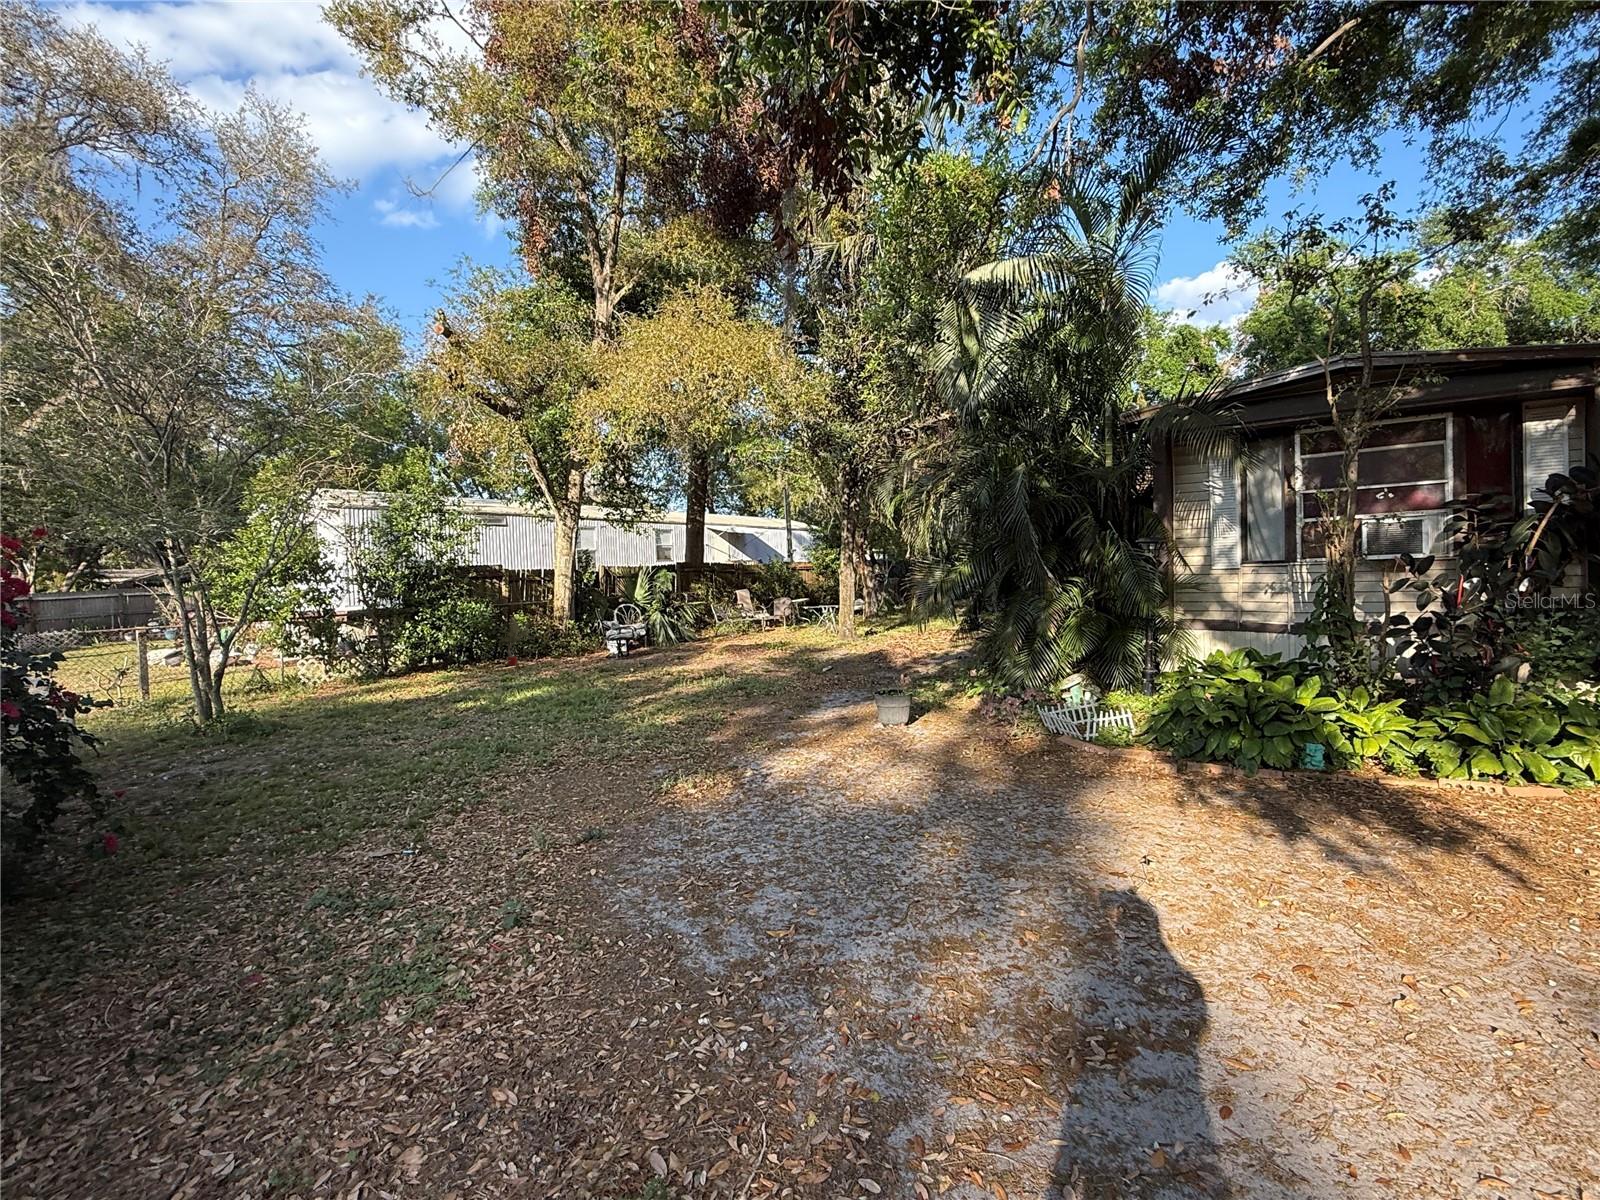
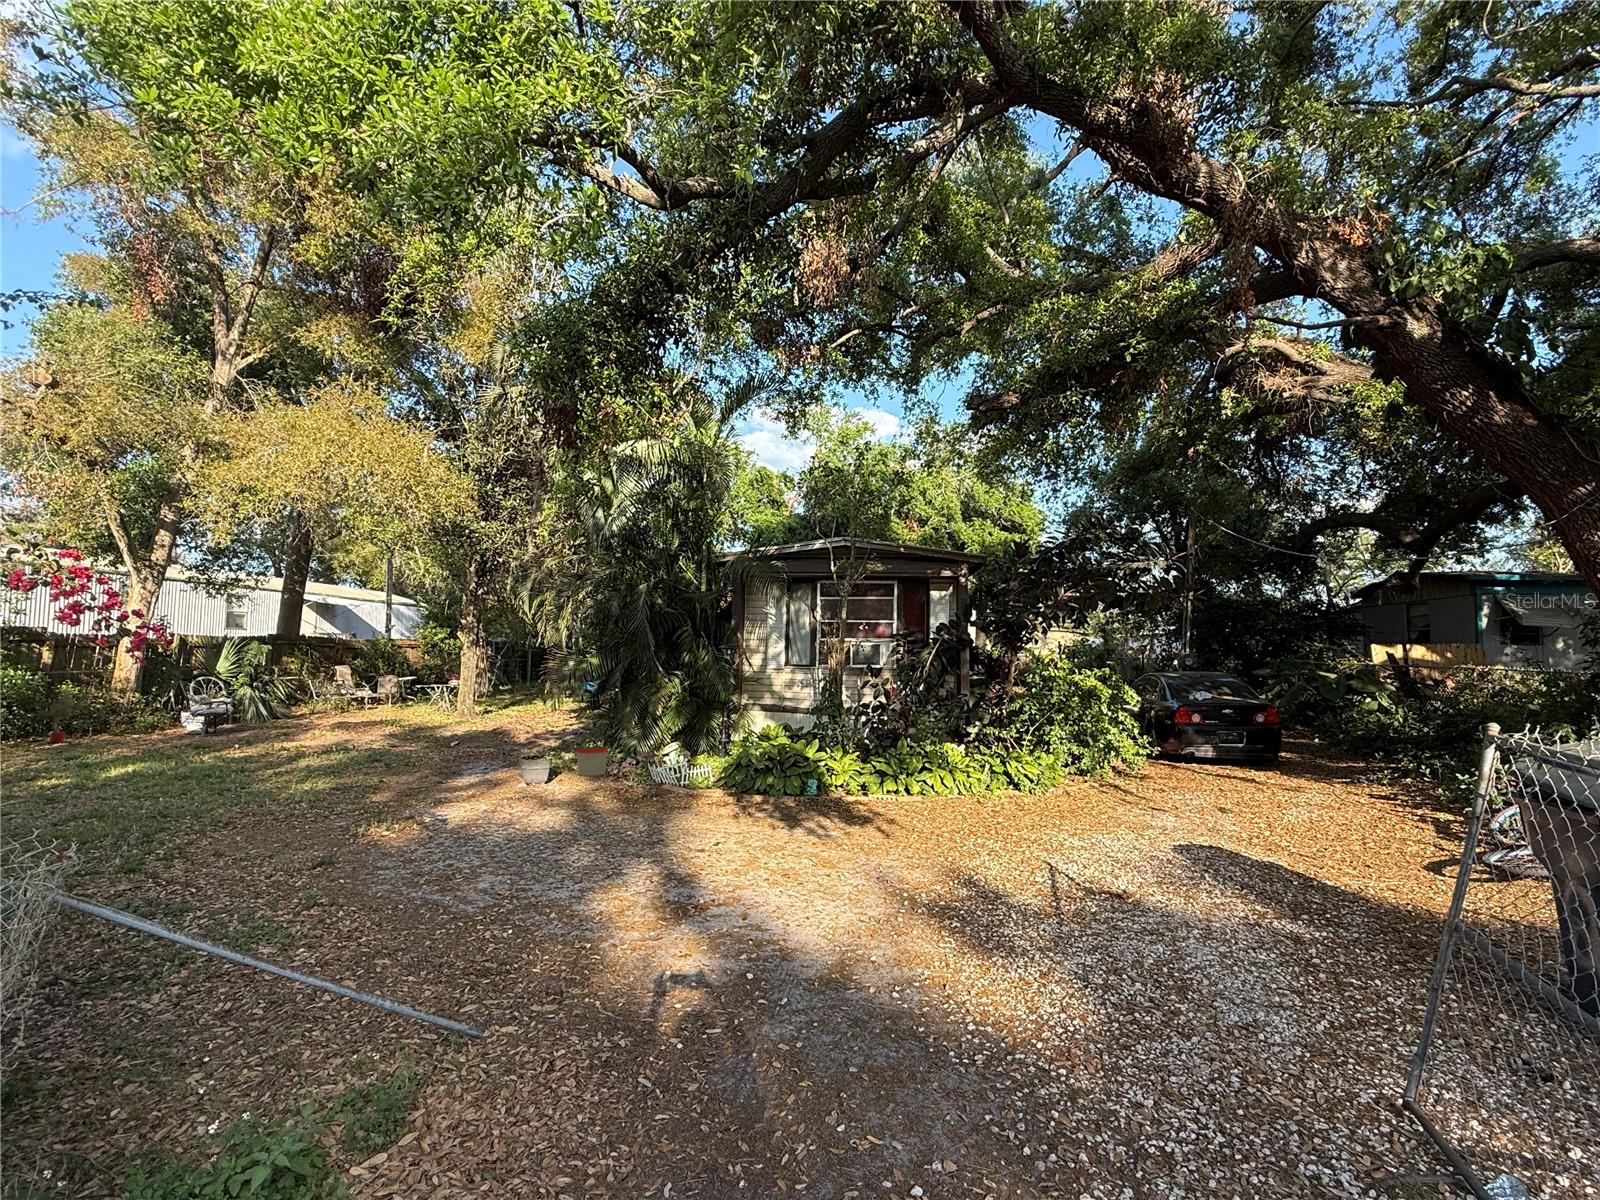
bucket: none [945,679,988,717] -> present [576,747,609,776]

